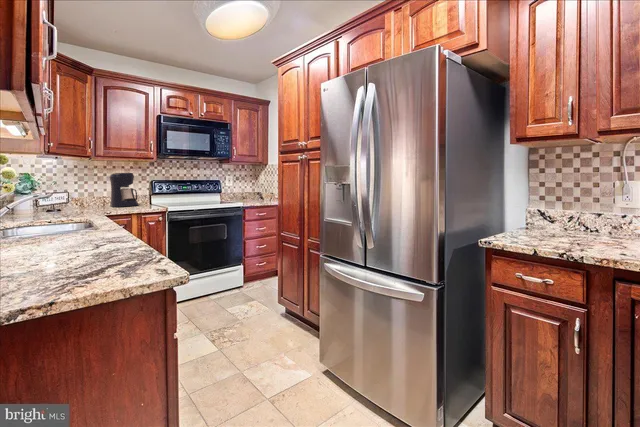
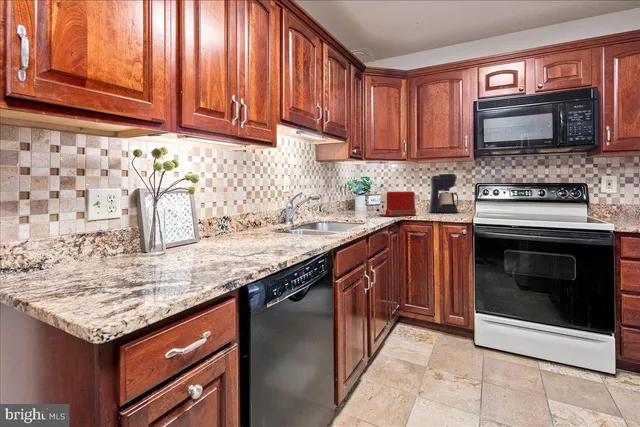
toaster: none [68,190,107,214] -> present [379,191,416,216]

